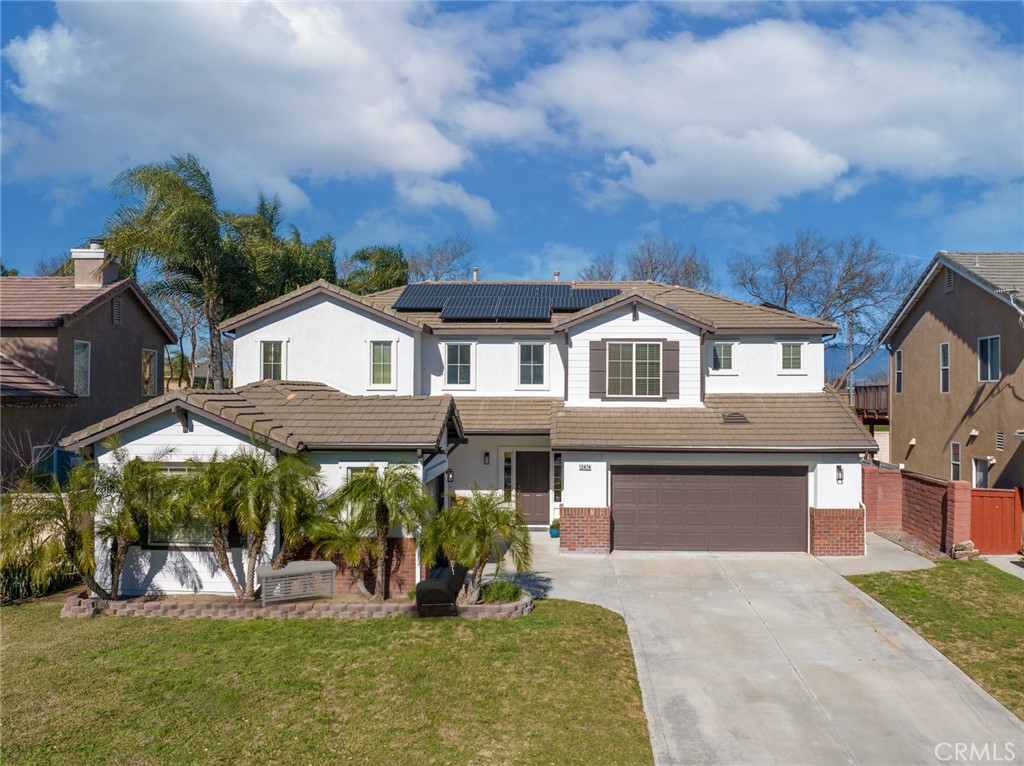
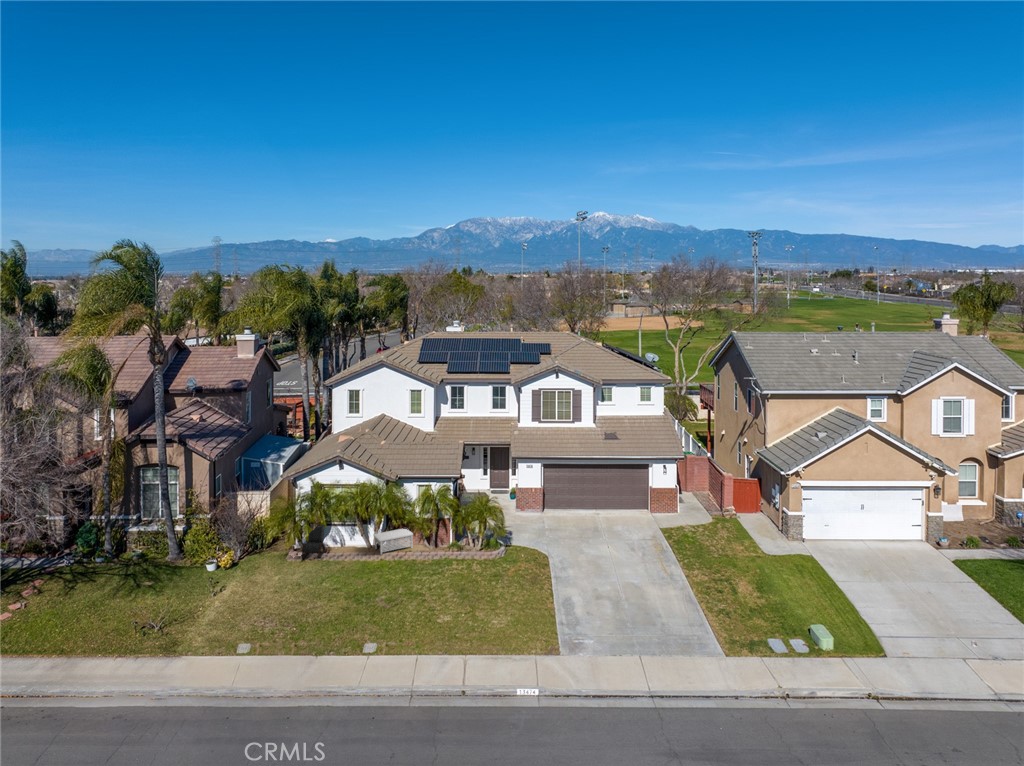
lounge chair: present [416,563,469,617] -> present [302,525,325,558]

